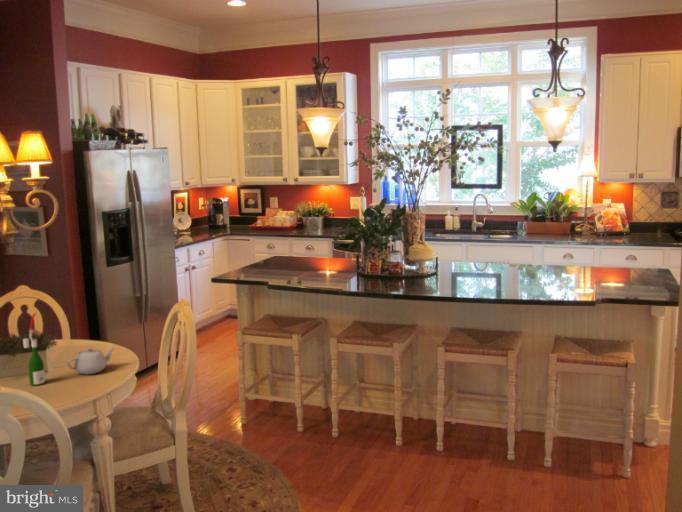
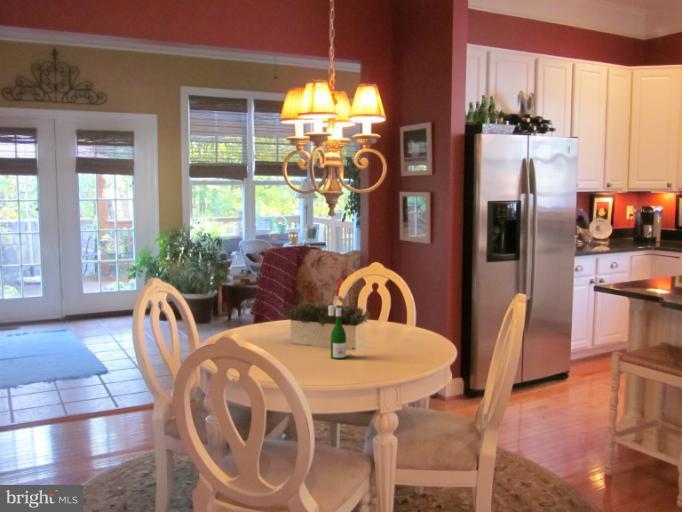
teapot: present [67,348,114,374] -> none [371,329,429,360]

